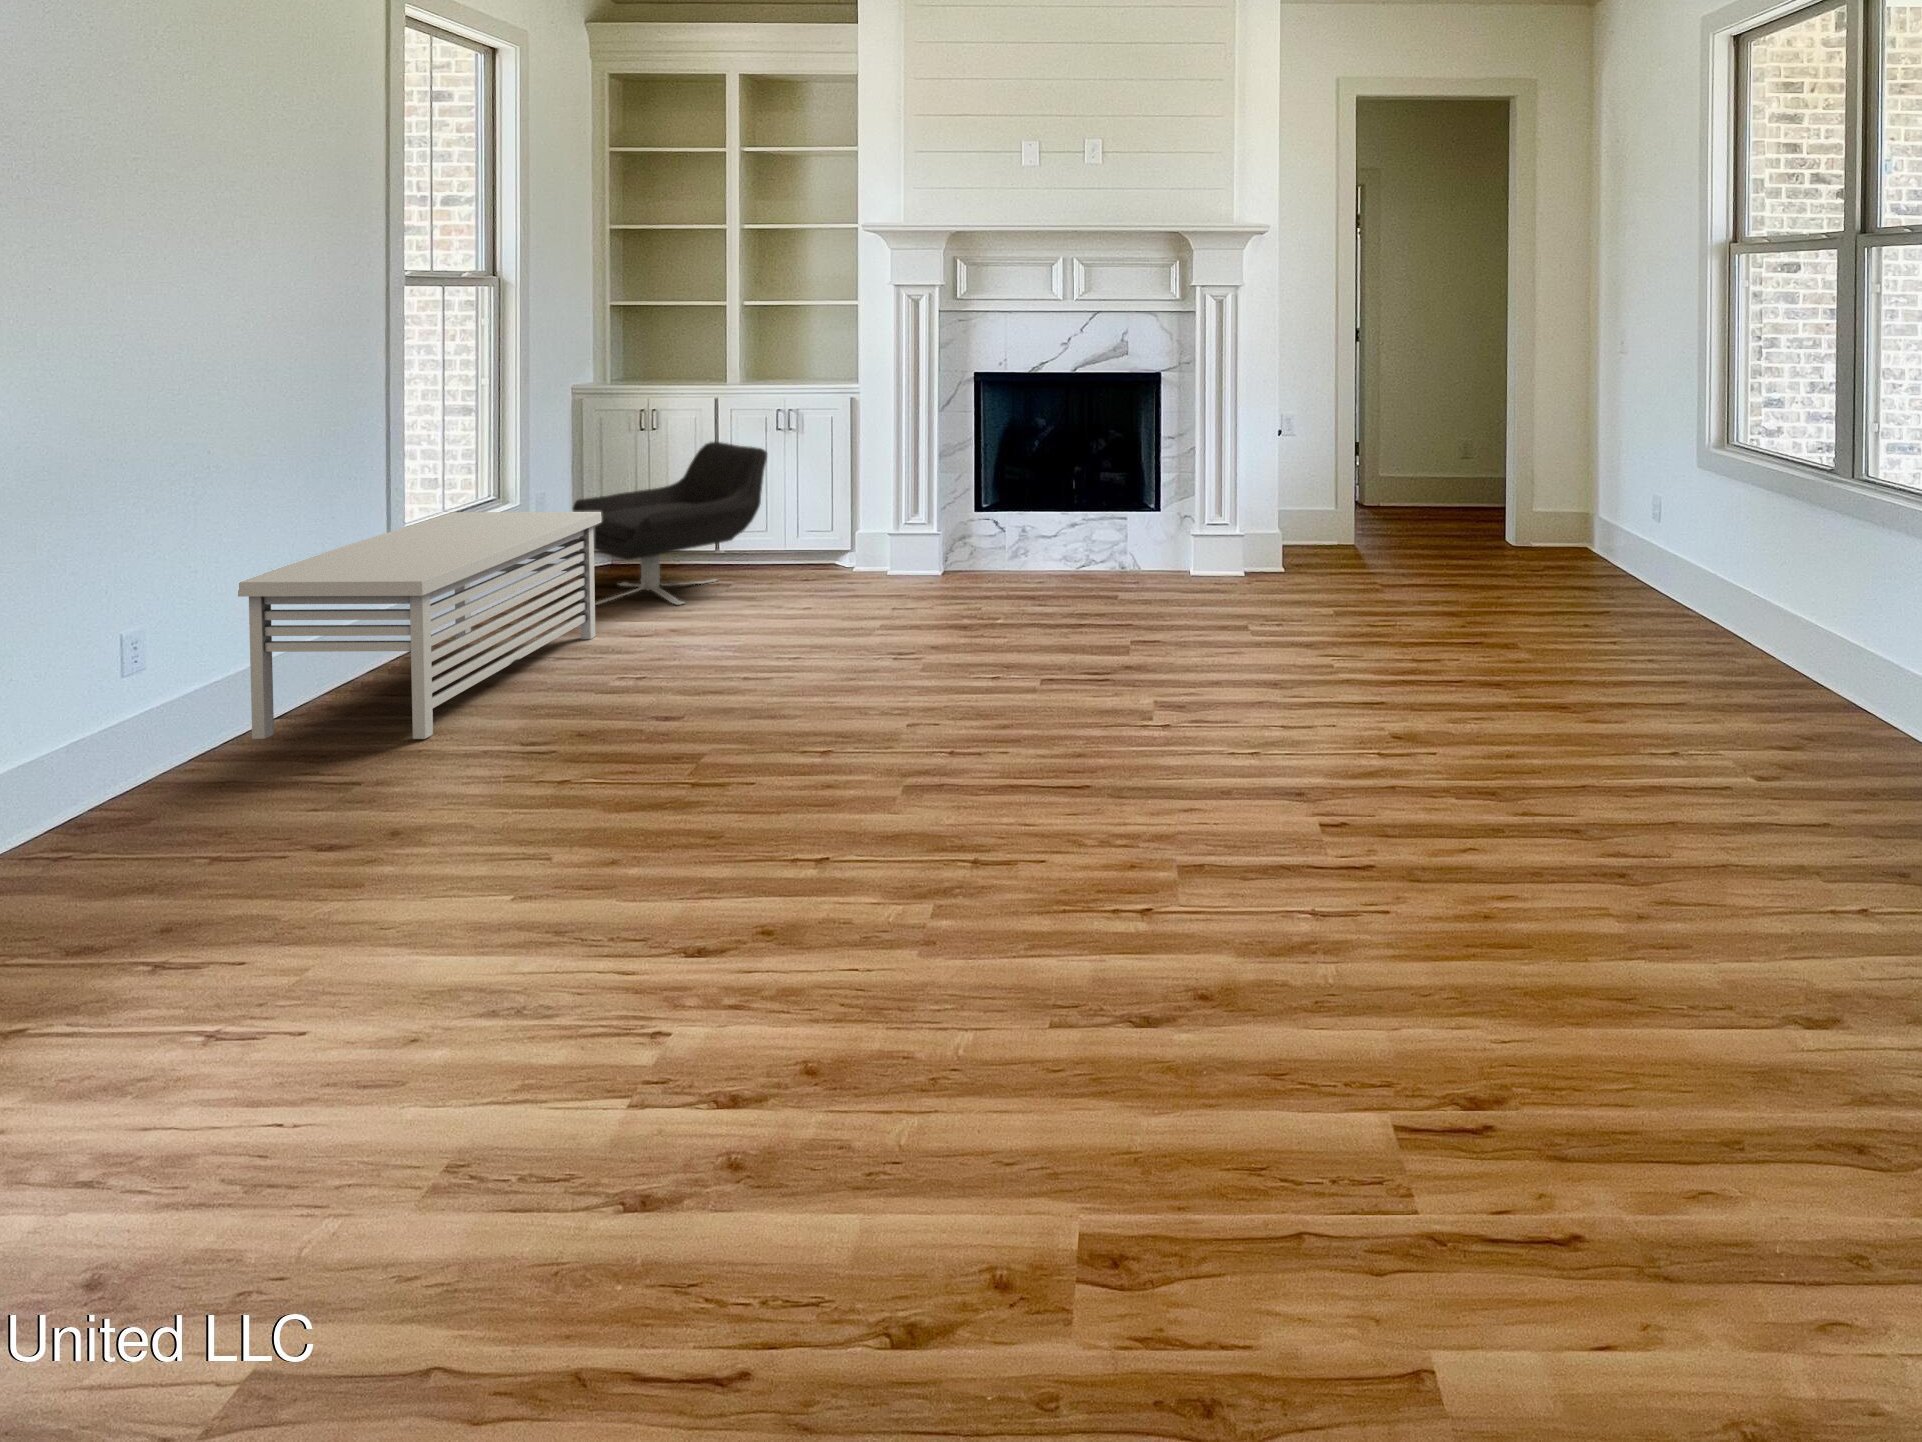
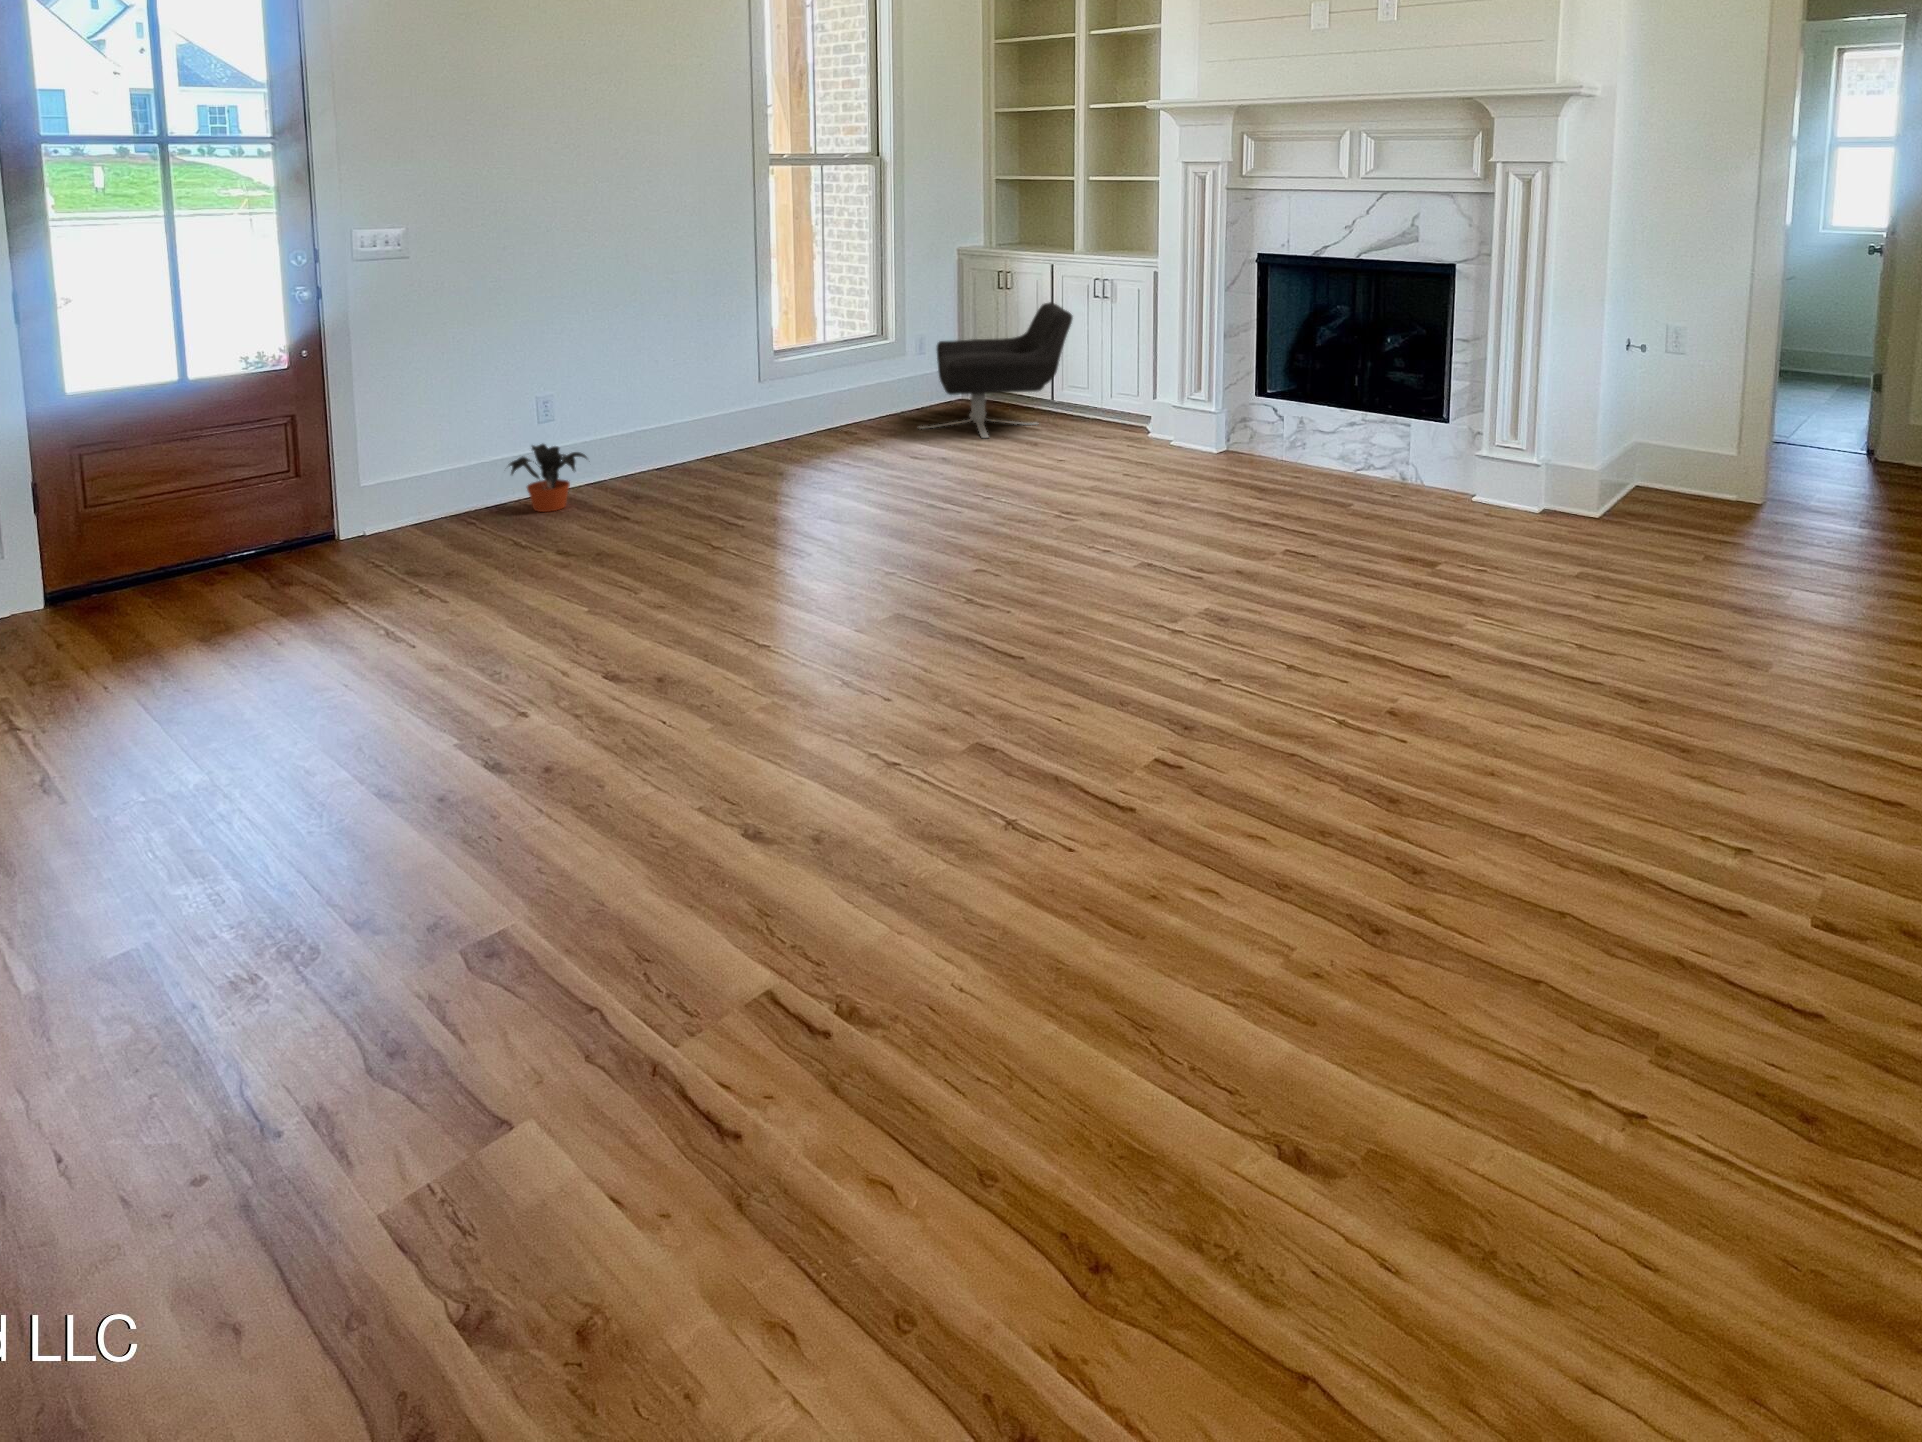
storage bench: present [238,512,602,739] -> none [630,340,904,496]
potted plant: none [55,720,221,831] -> present [509,444,587,512]

